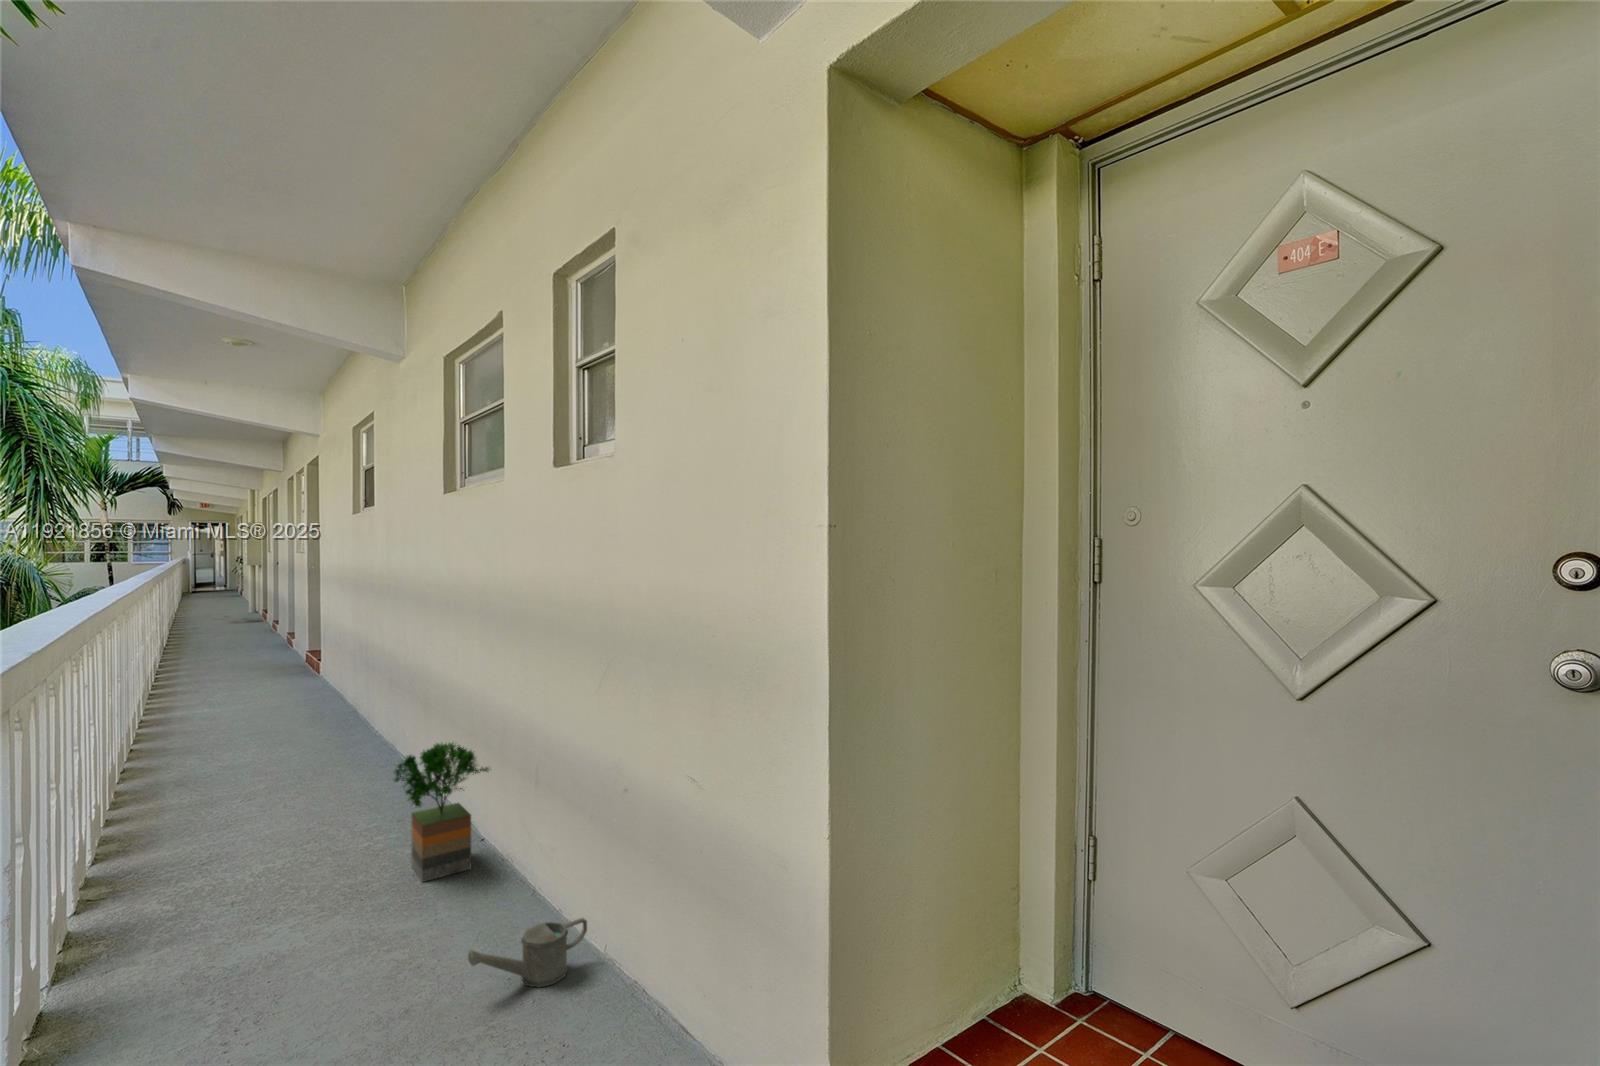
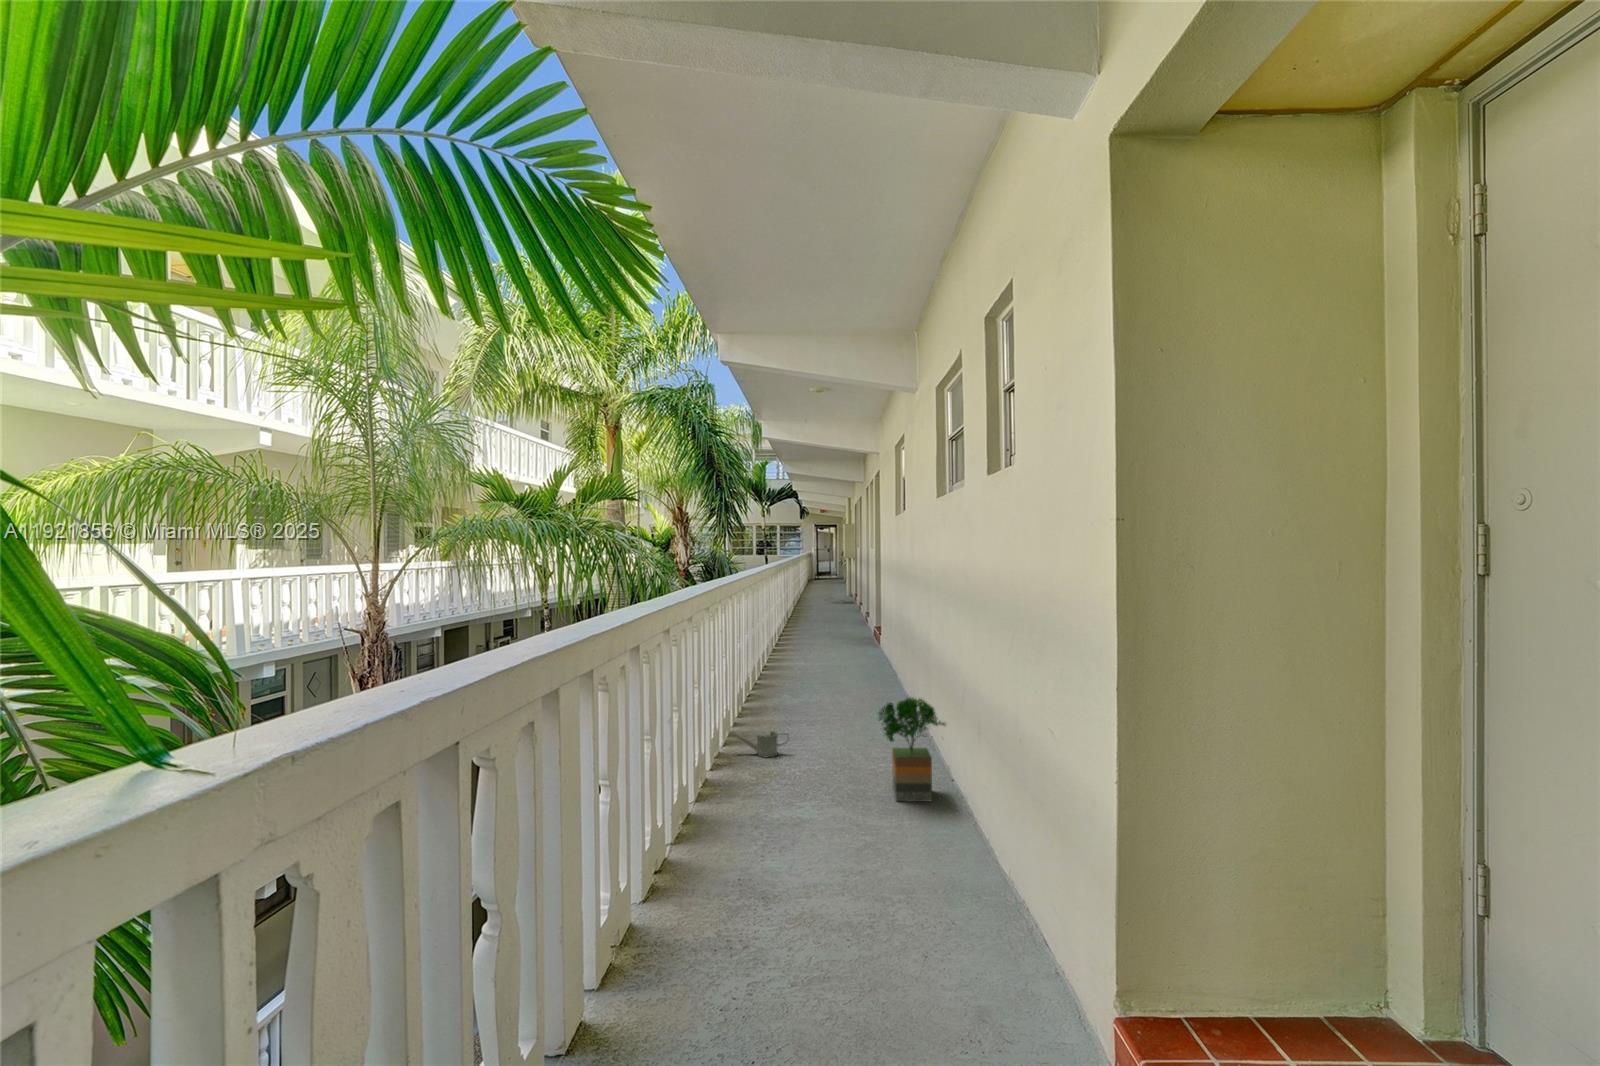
watering can: present [468,918,587,987] -> present [732,731,789,757]

